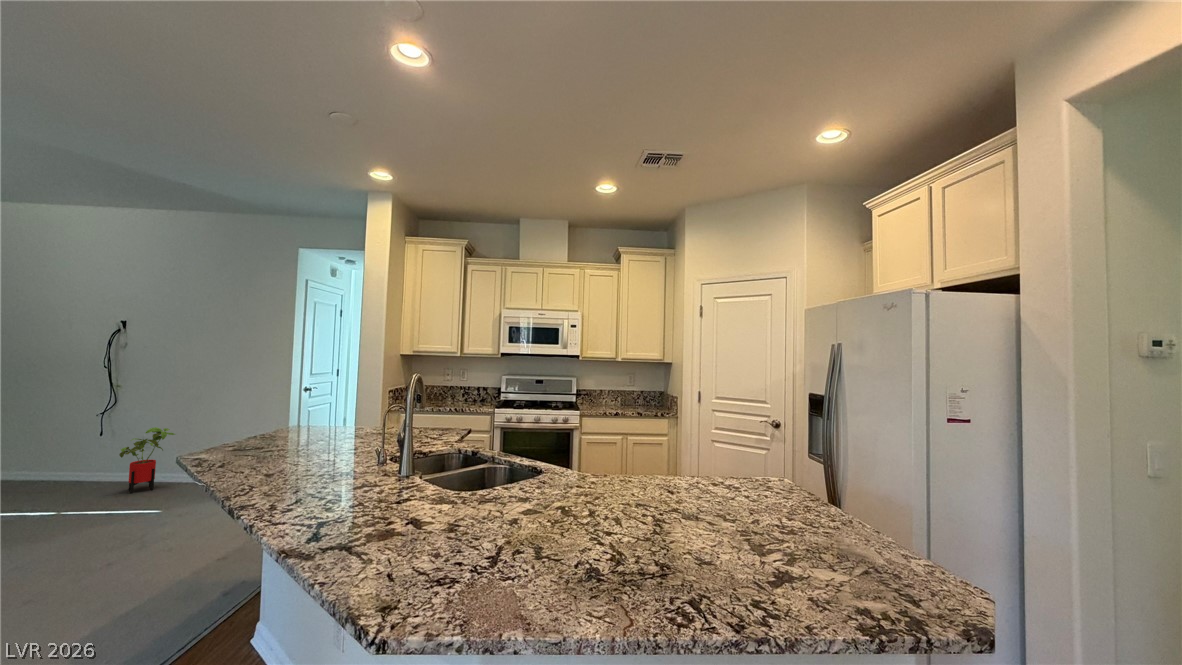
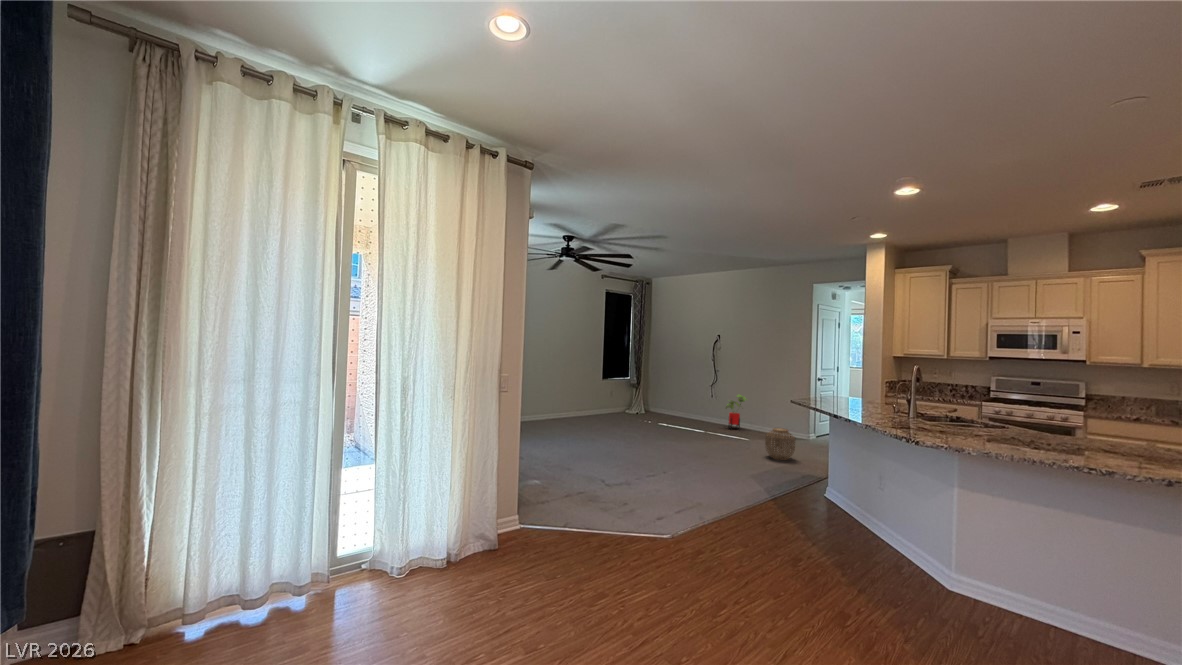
woven basket: none [157,493,229,559] -> present [765,428,795,460]

